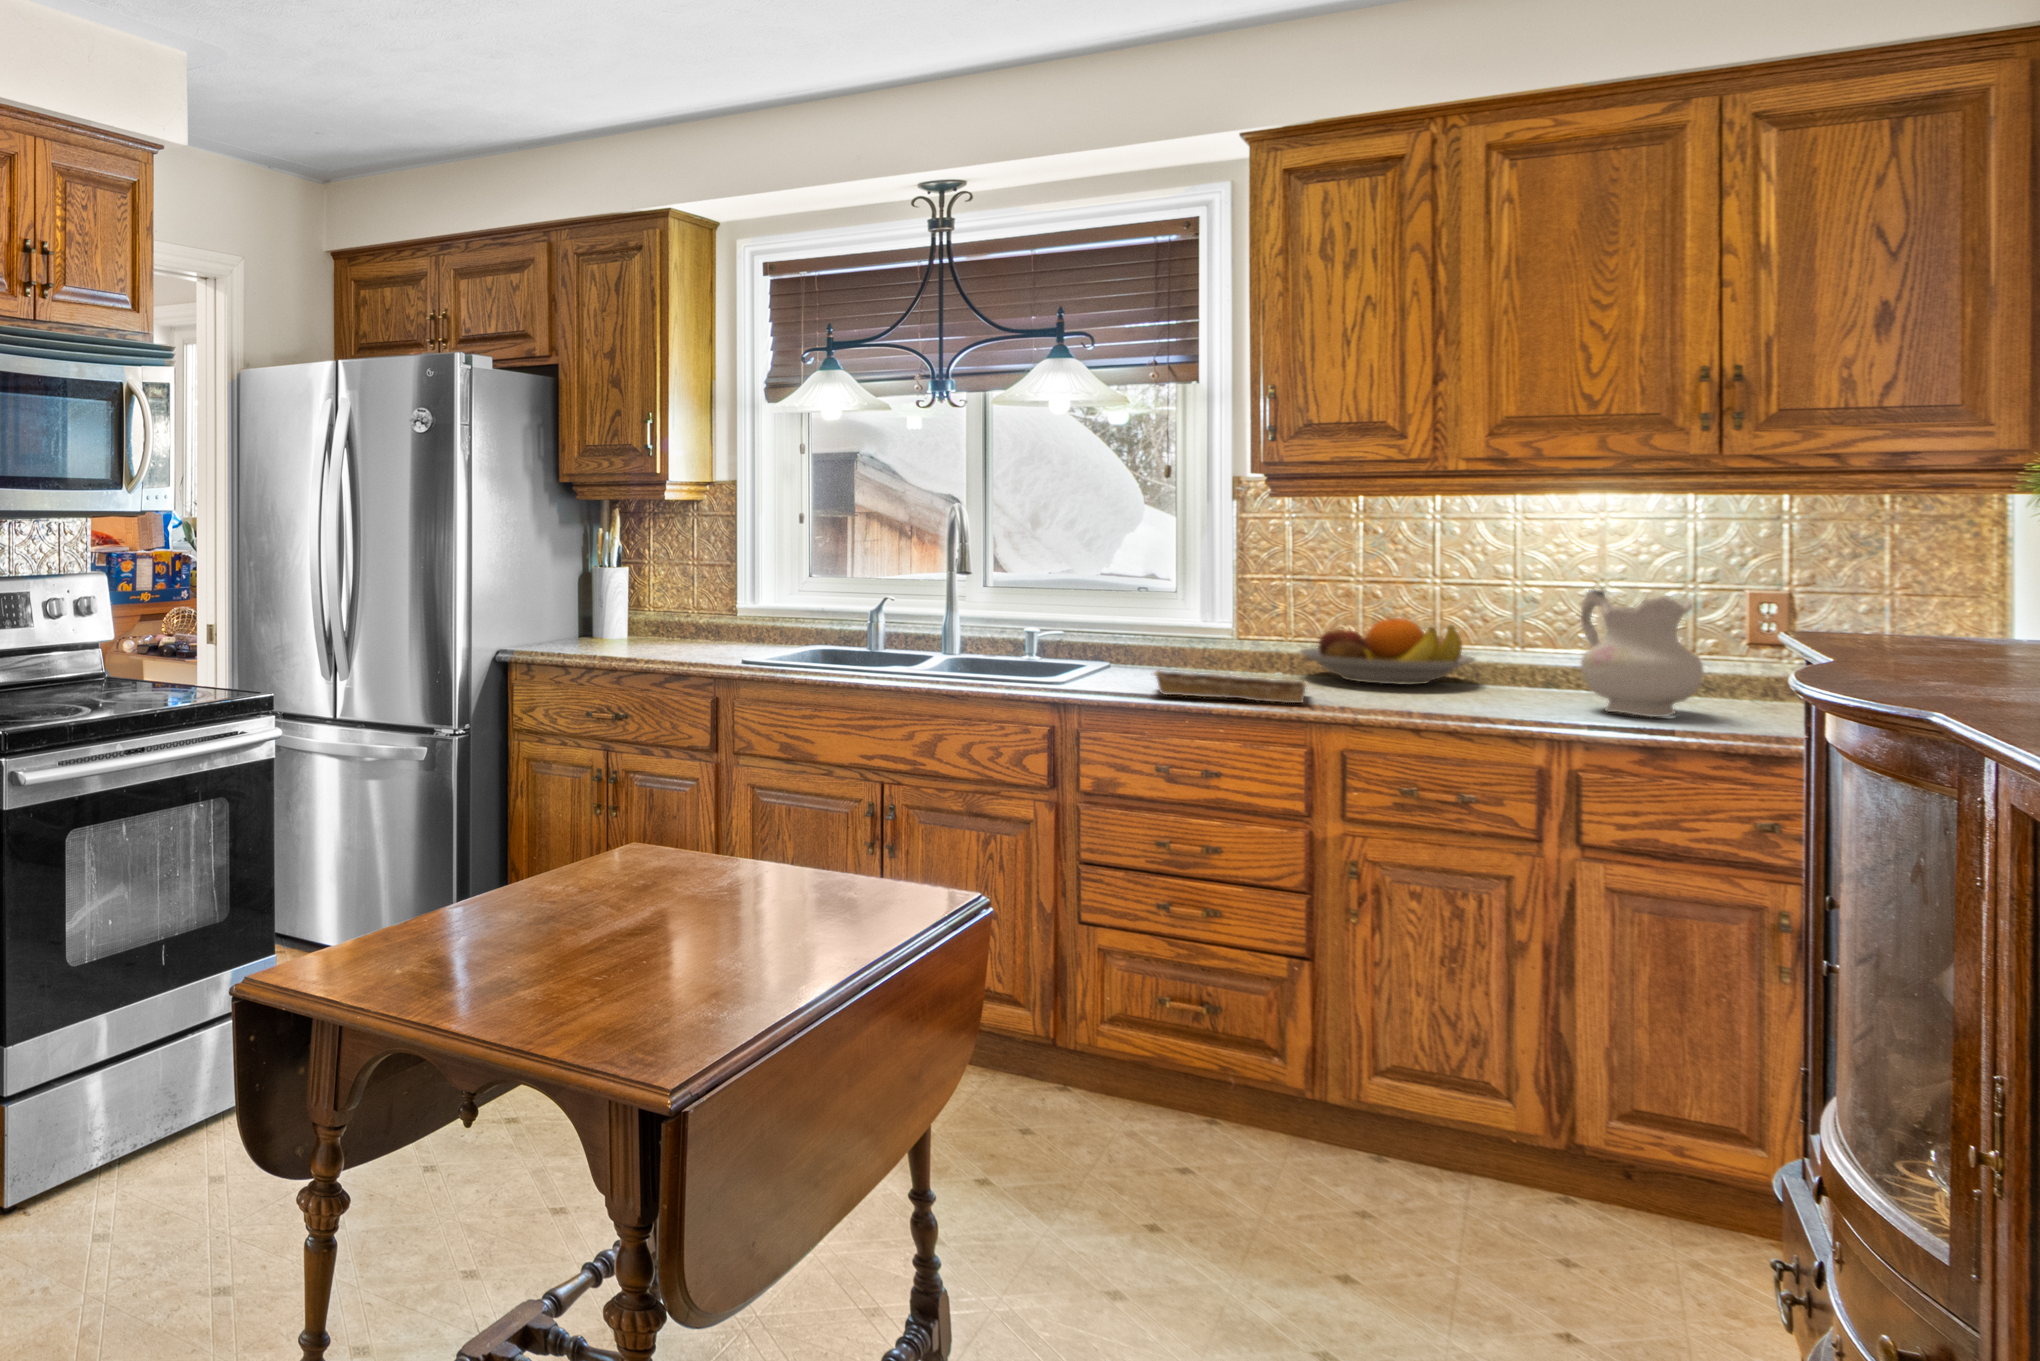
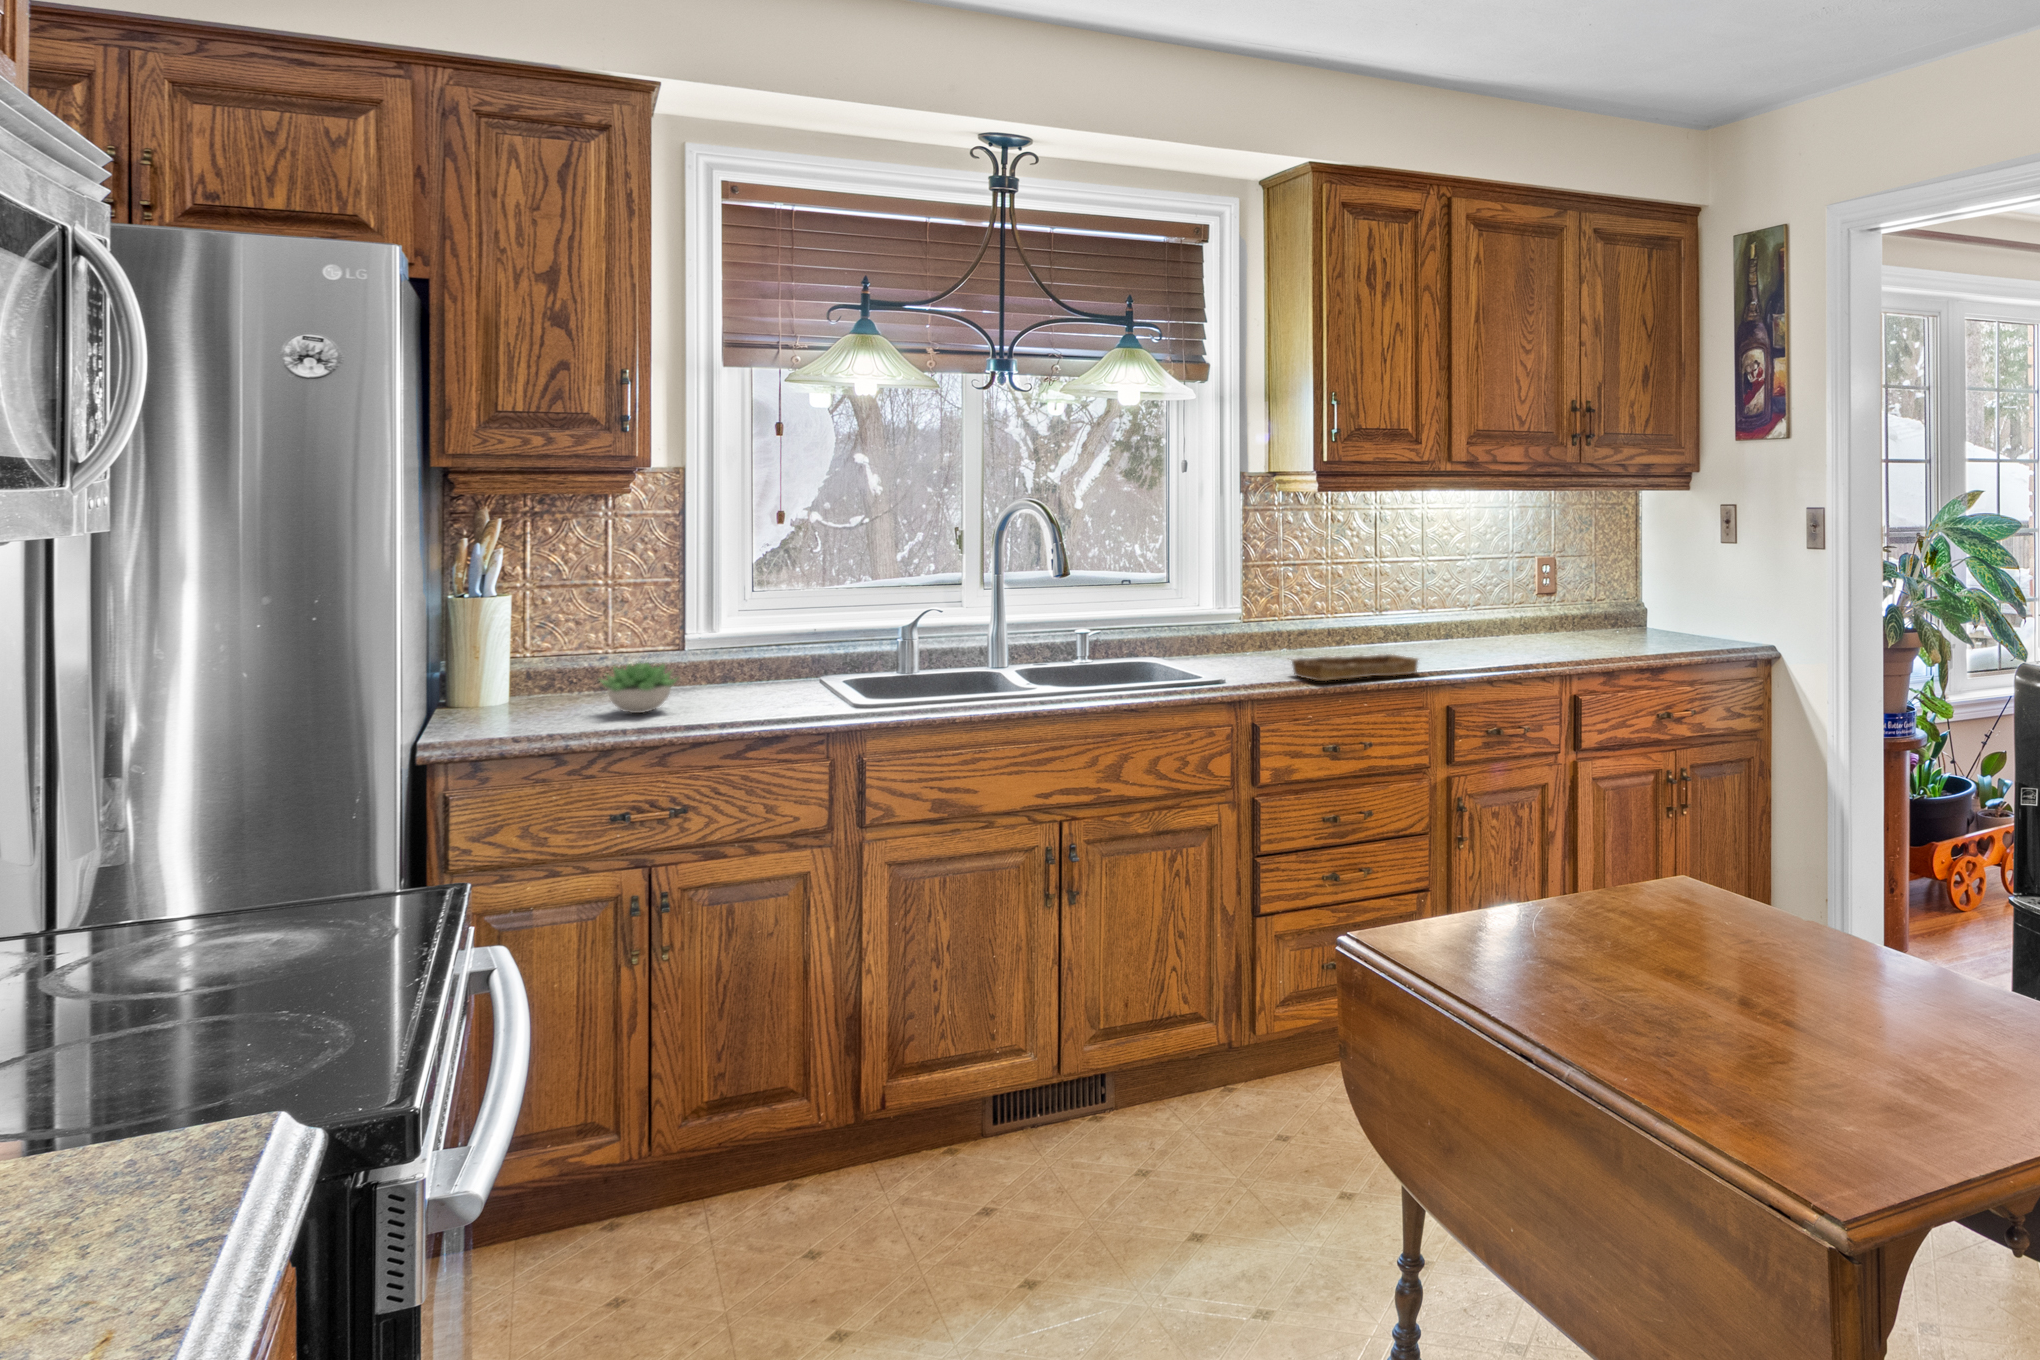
ceramic pitcher: present [1581,589,1704,717] -> none [1525,564,1602,654]
succulent plant: none [617,617,667,652] -> present [600,663,677,713]
fruit bowl: present [1300,618,1475,685] -> none [1320,594,1444,649]

